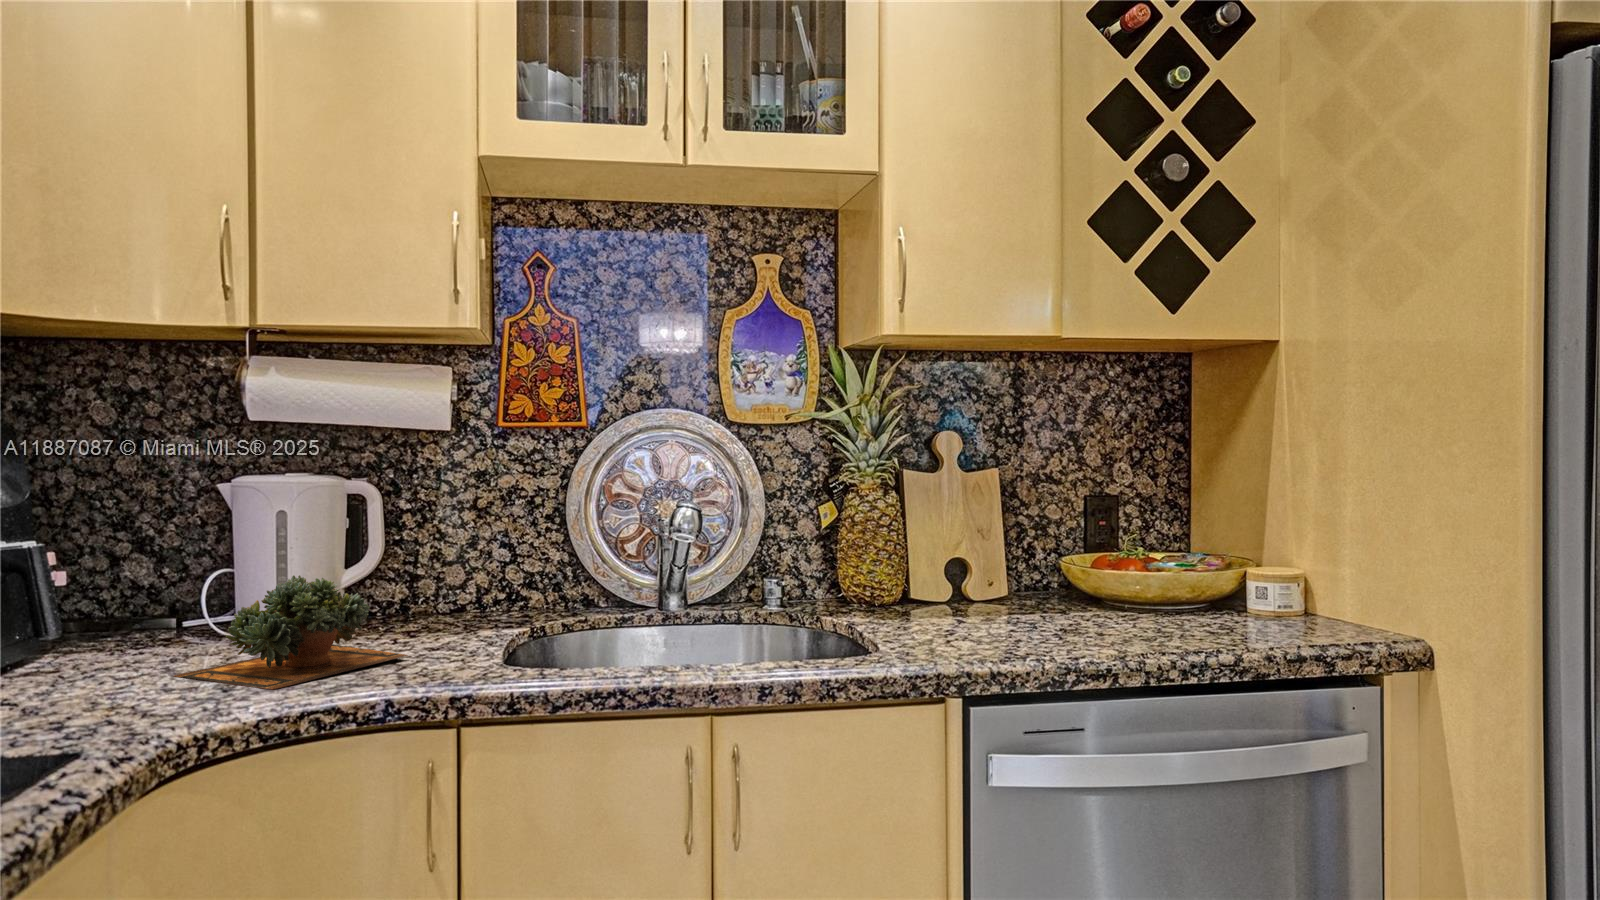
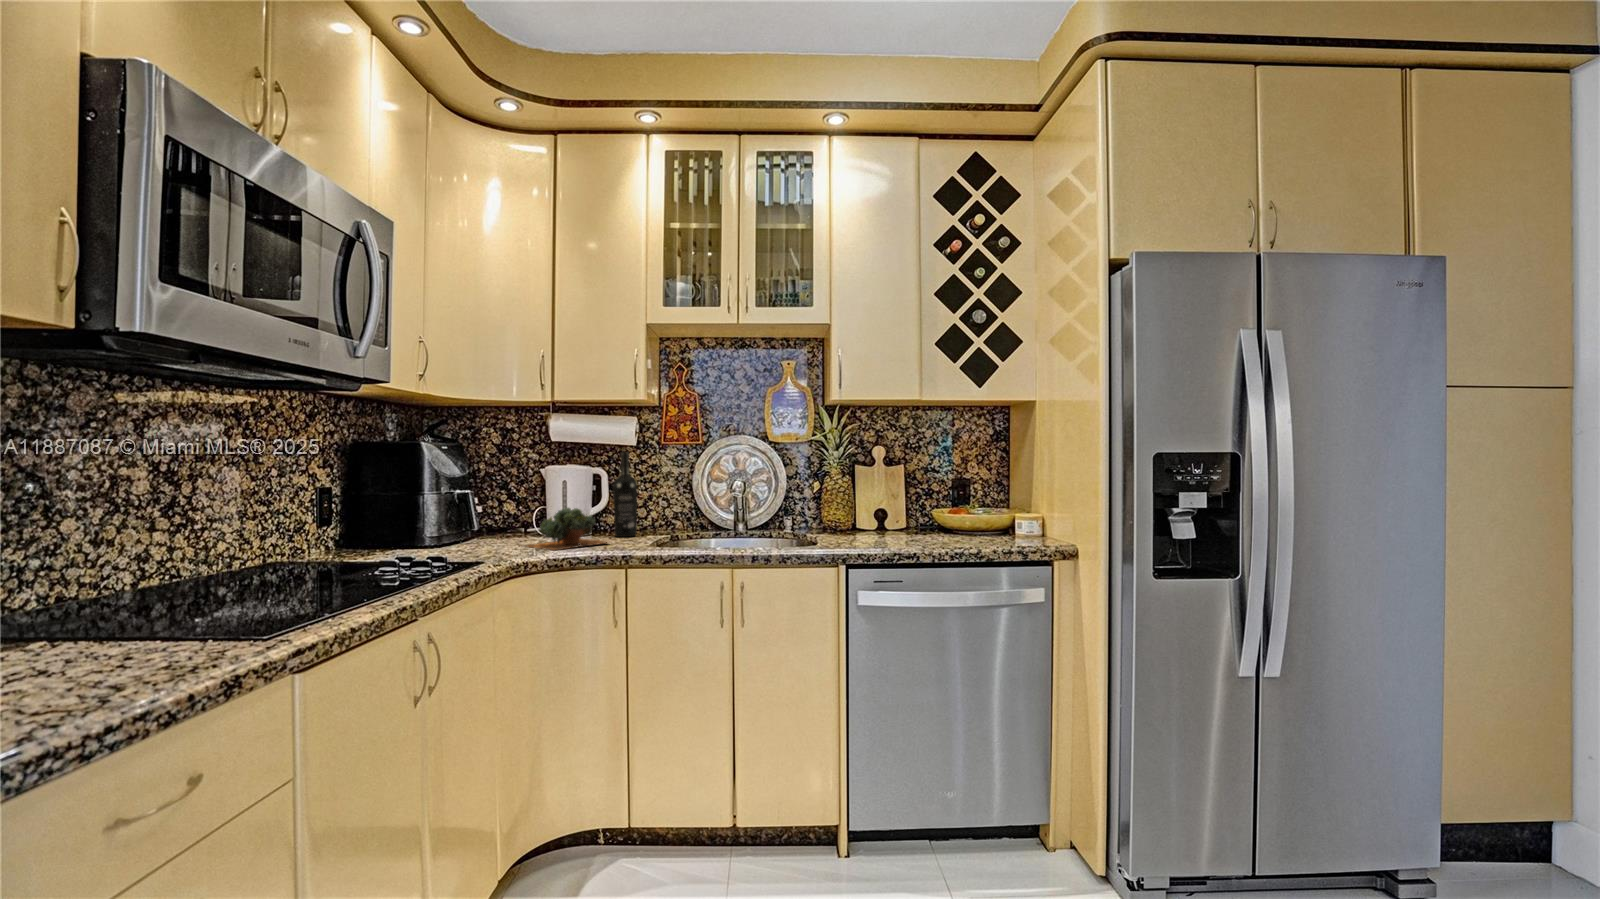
wine bottle: none [395,443,451,633] -> present [613,452,637,537]

